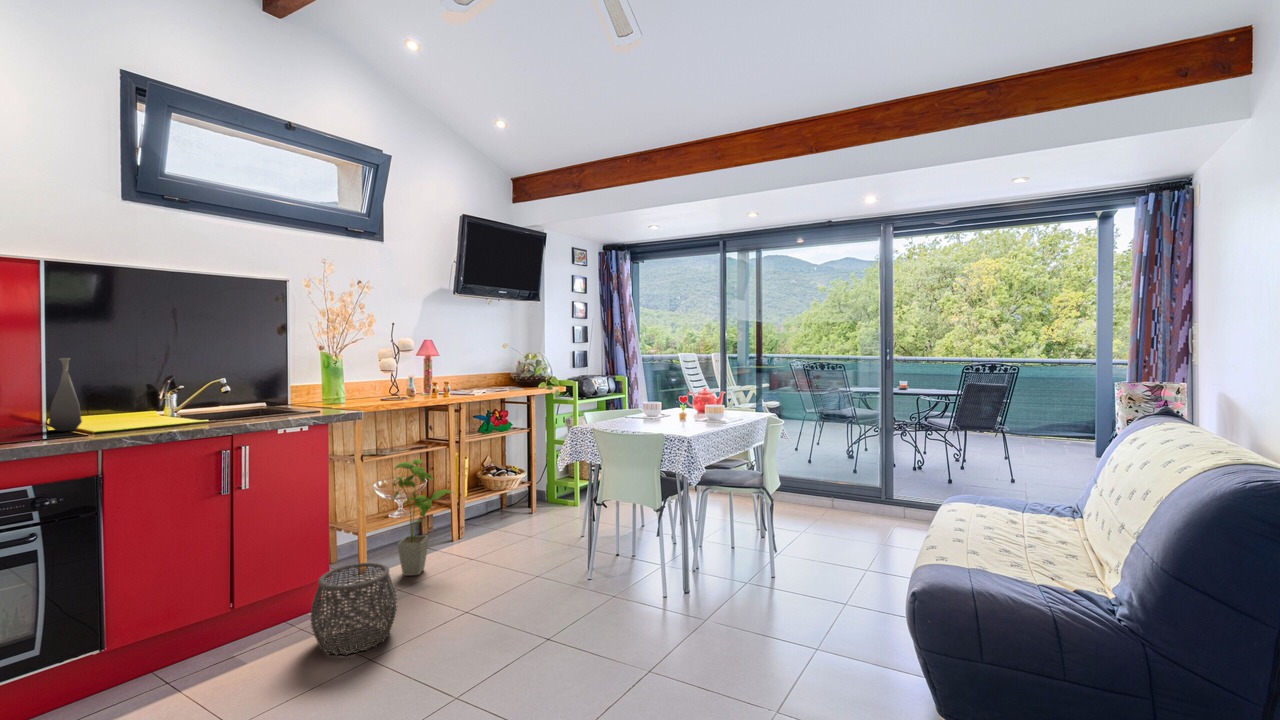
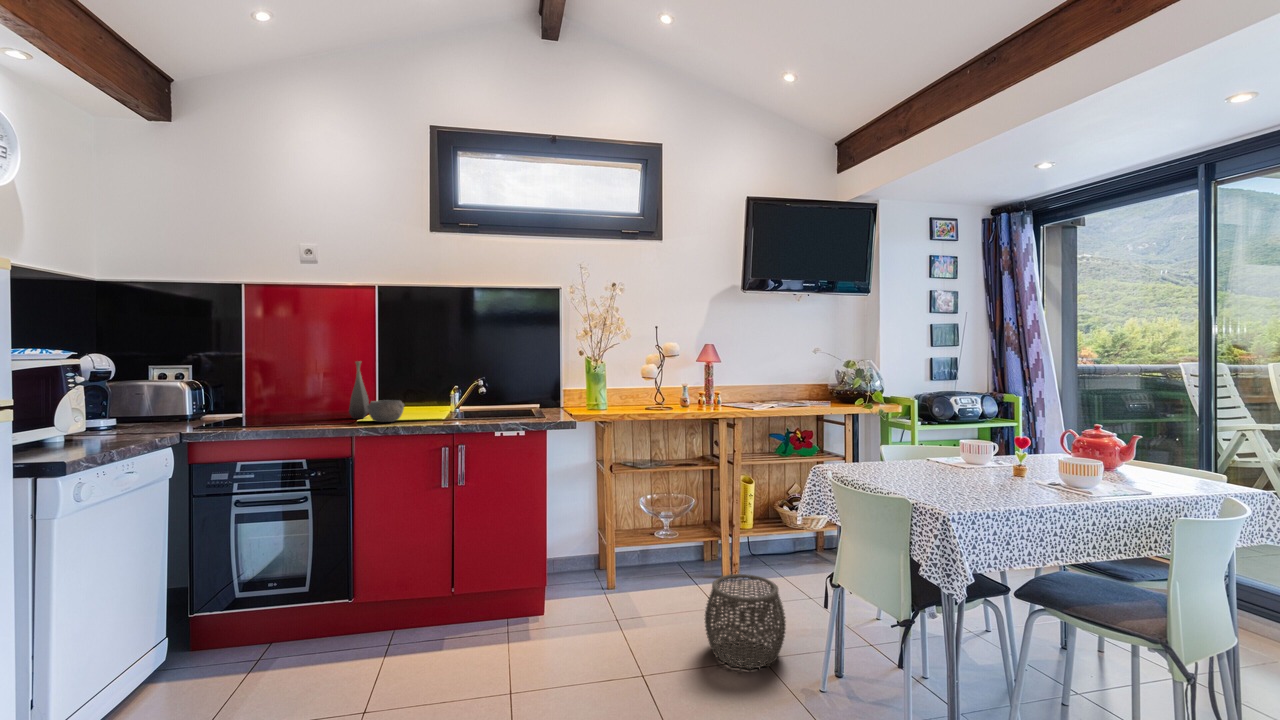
bowl: none [106,403,158,431] -> present [367,400,405,422]
house plant: present [393,459,452,576] -> none [623,479,691,610]
woven basket: present [310,563,397,655] -> present [705,574,786,669]

